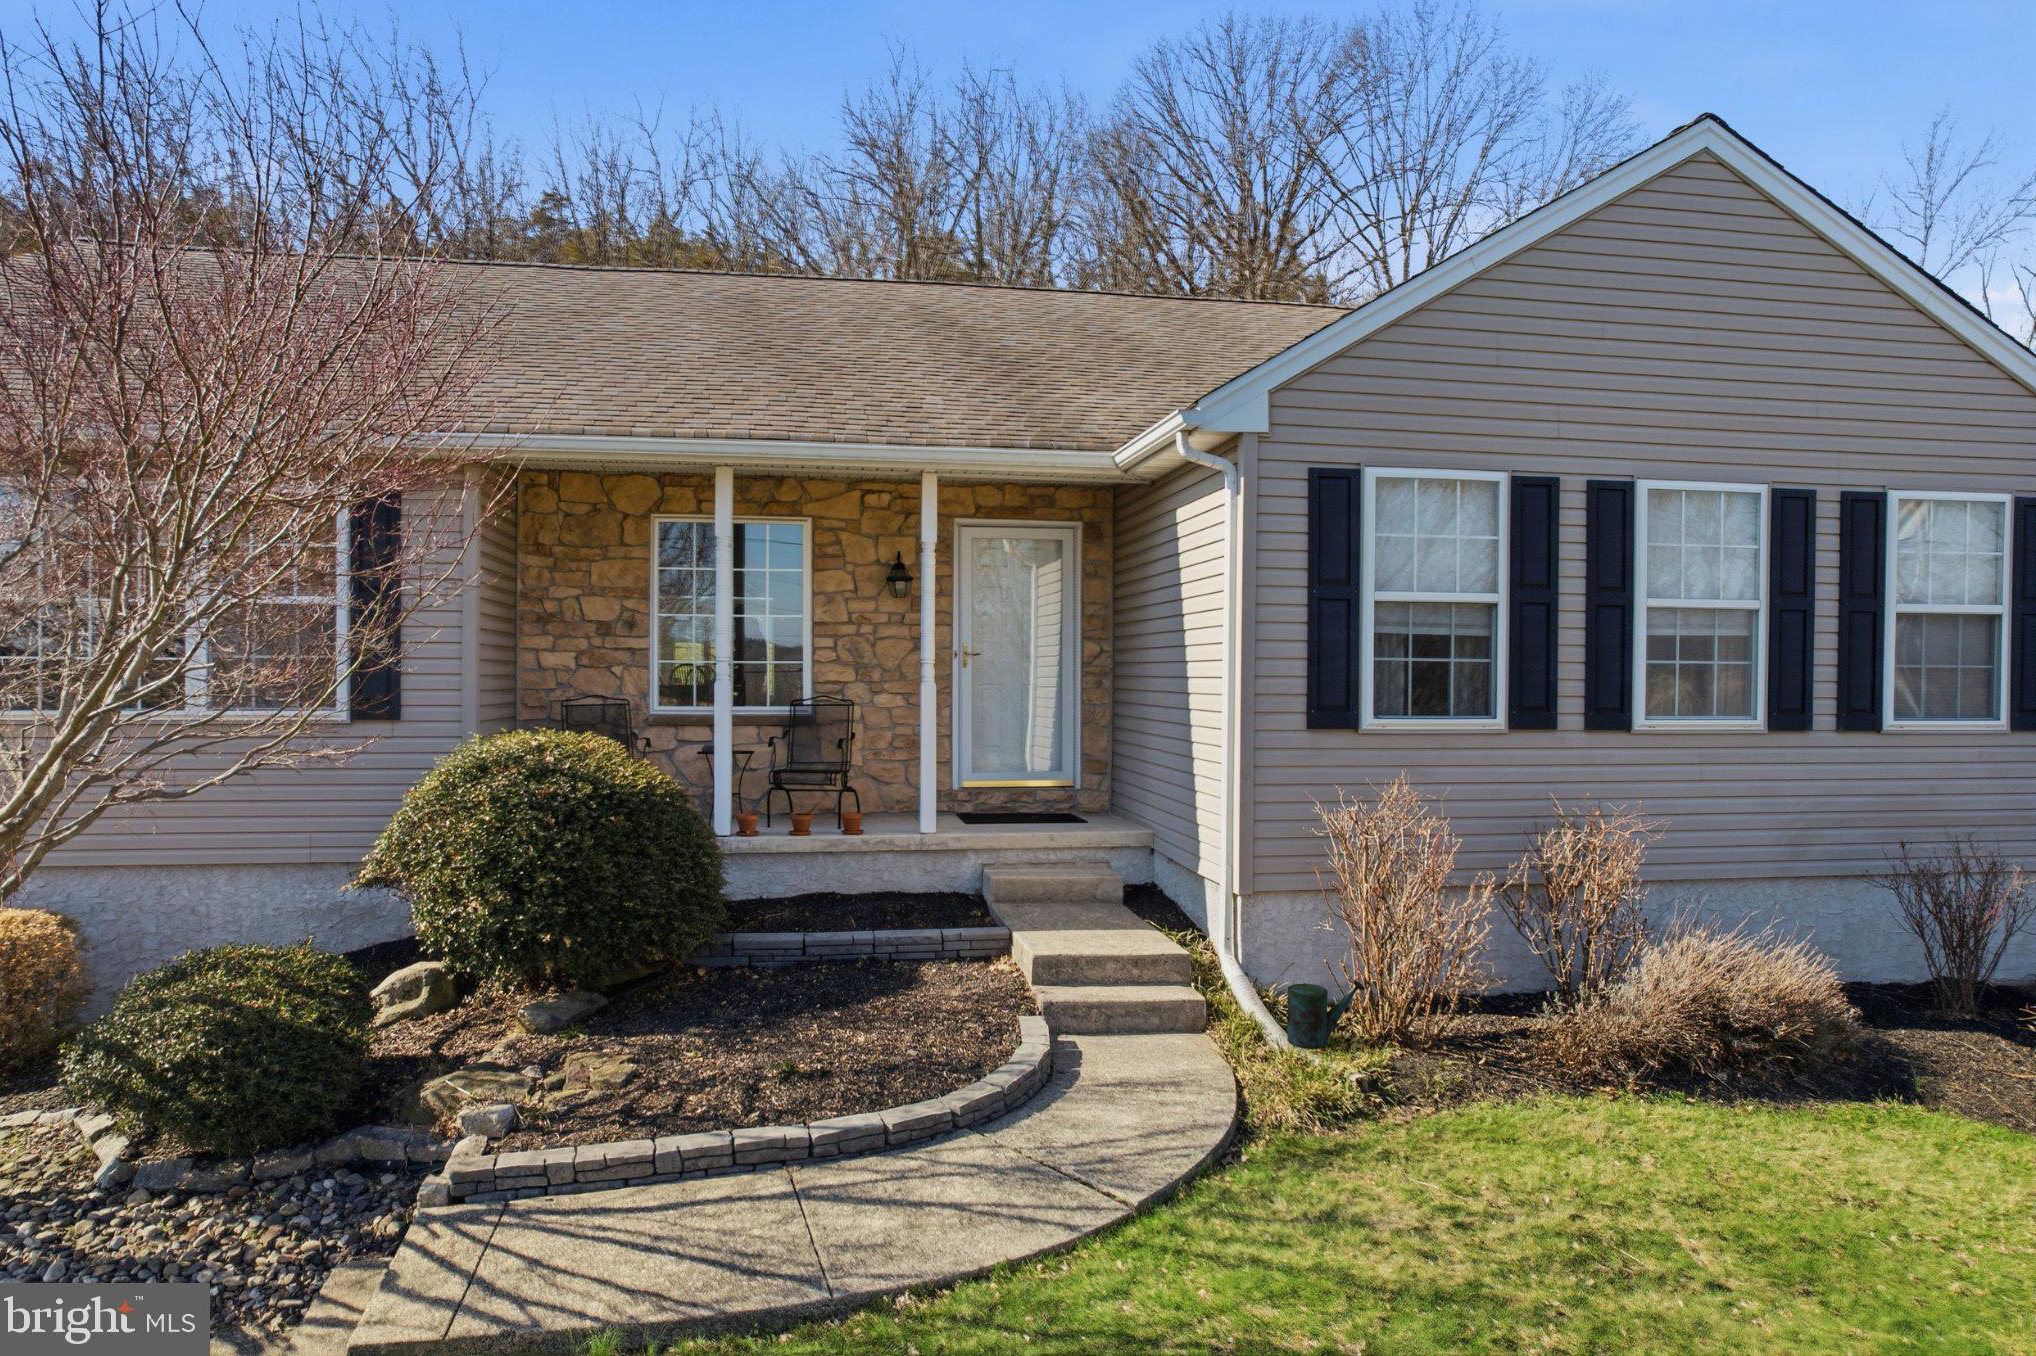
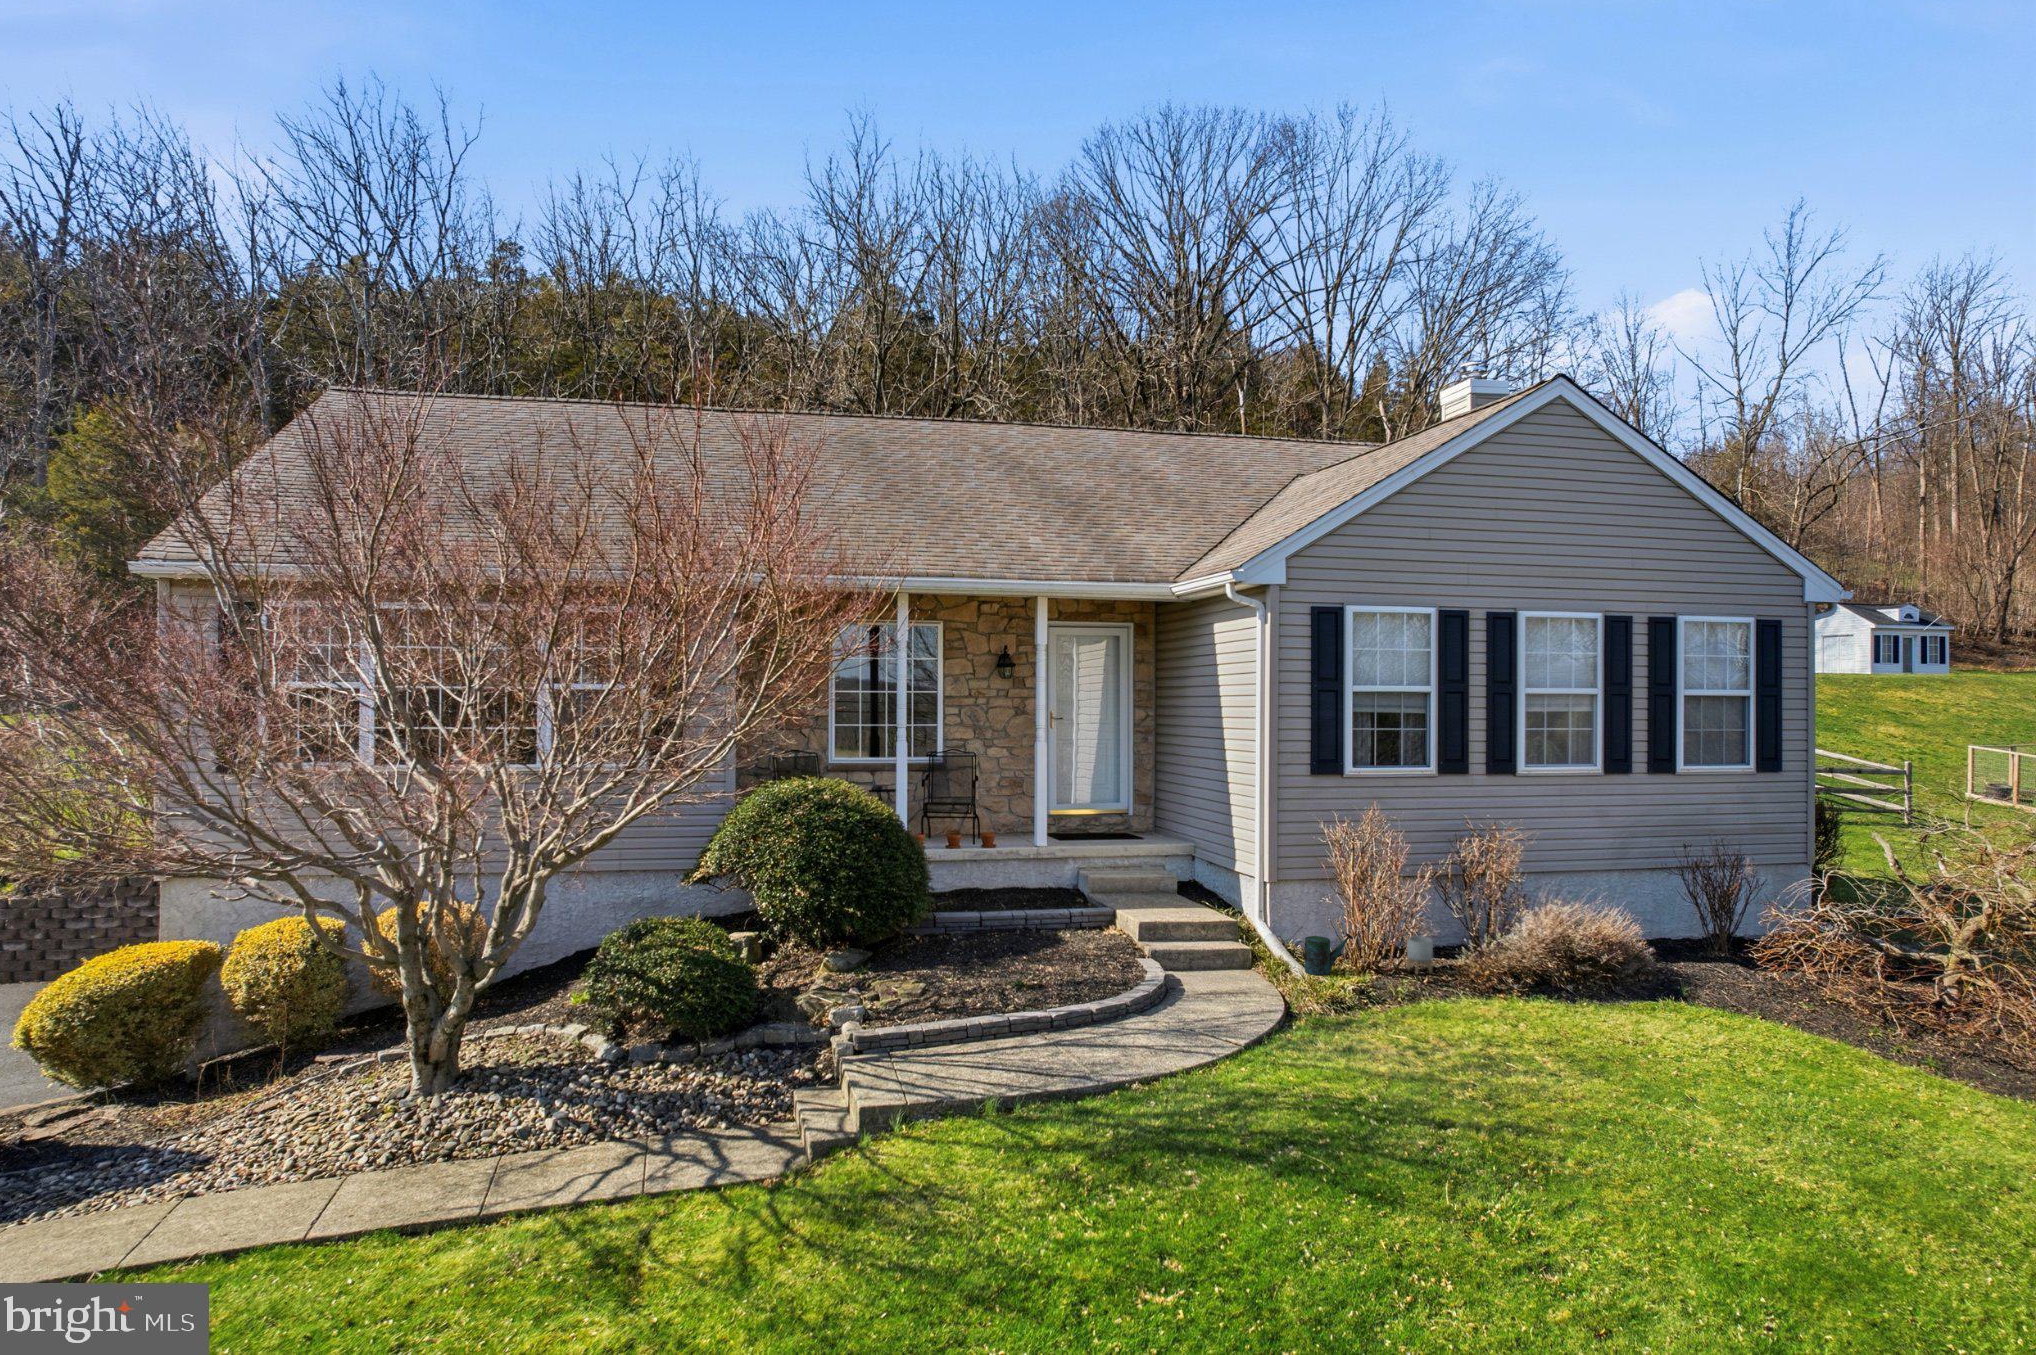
planter: none [1453,985,1494,1049] -> present [1407,936,1433,974]

